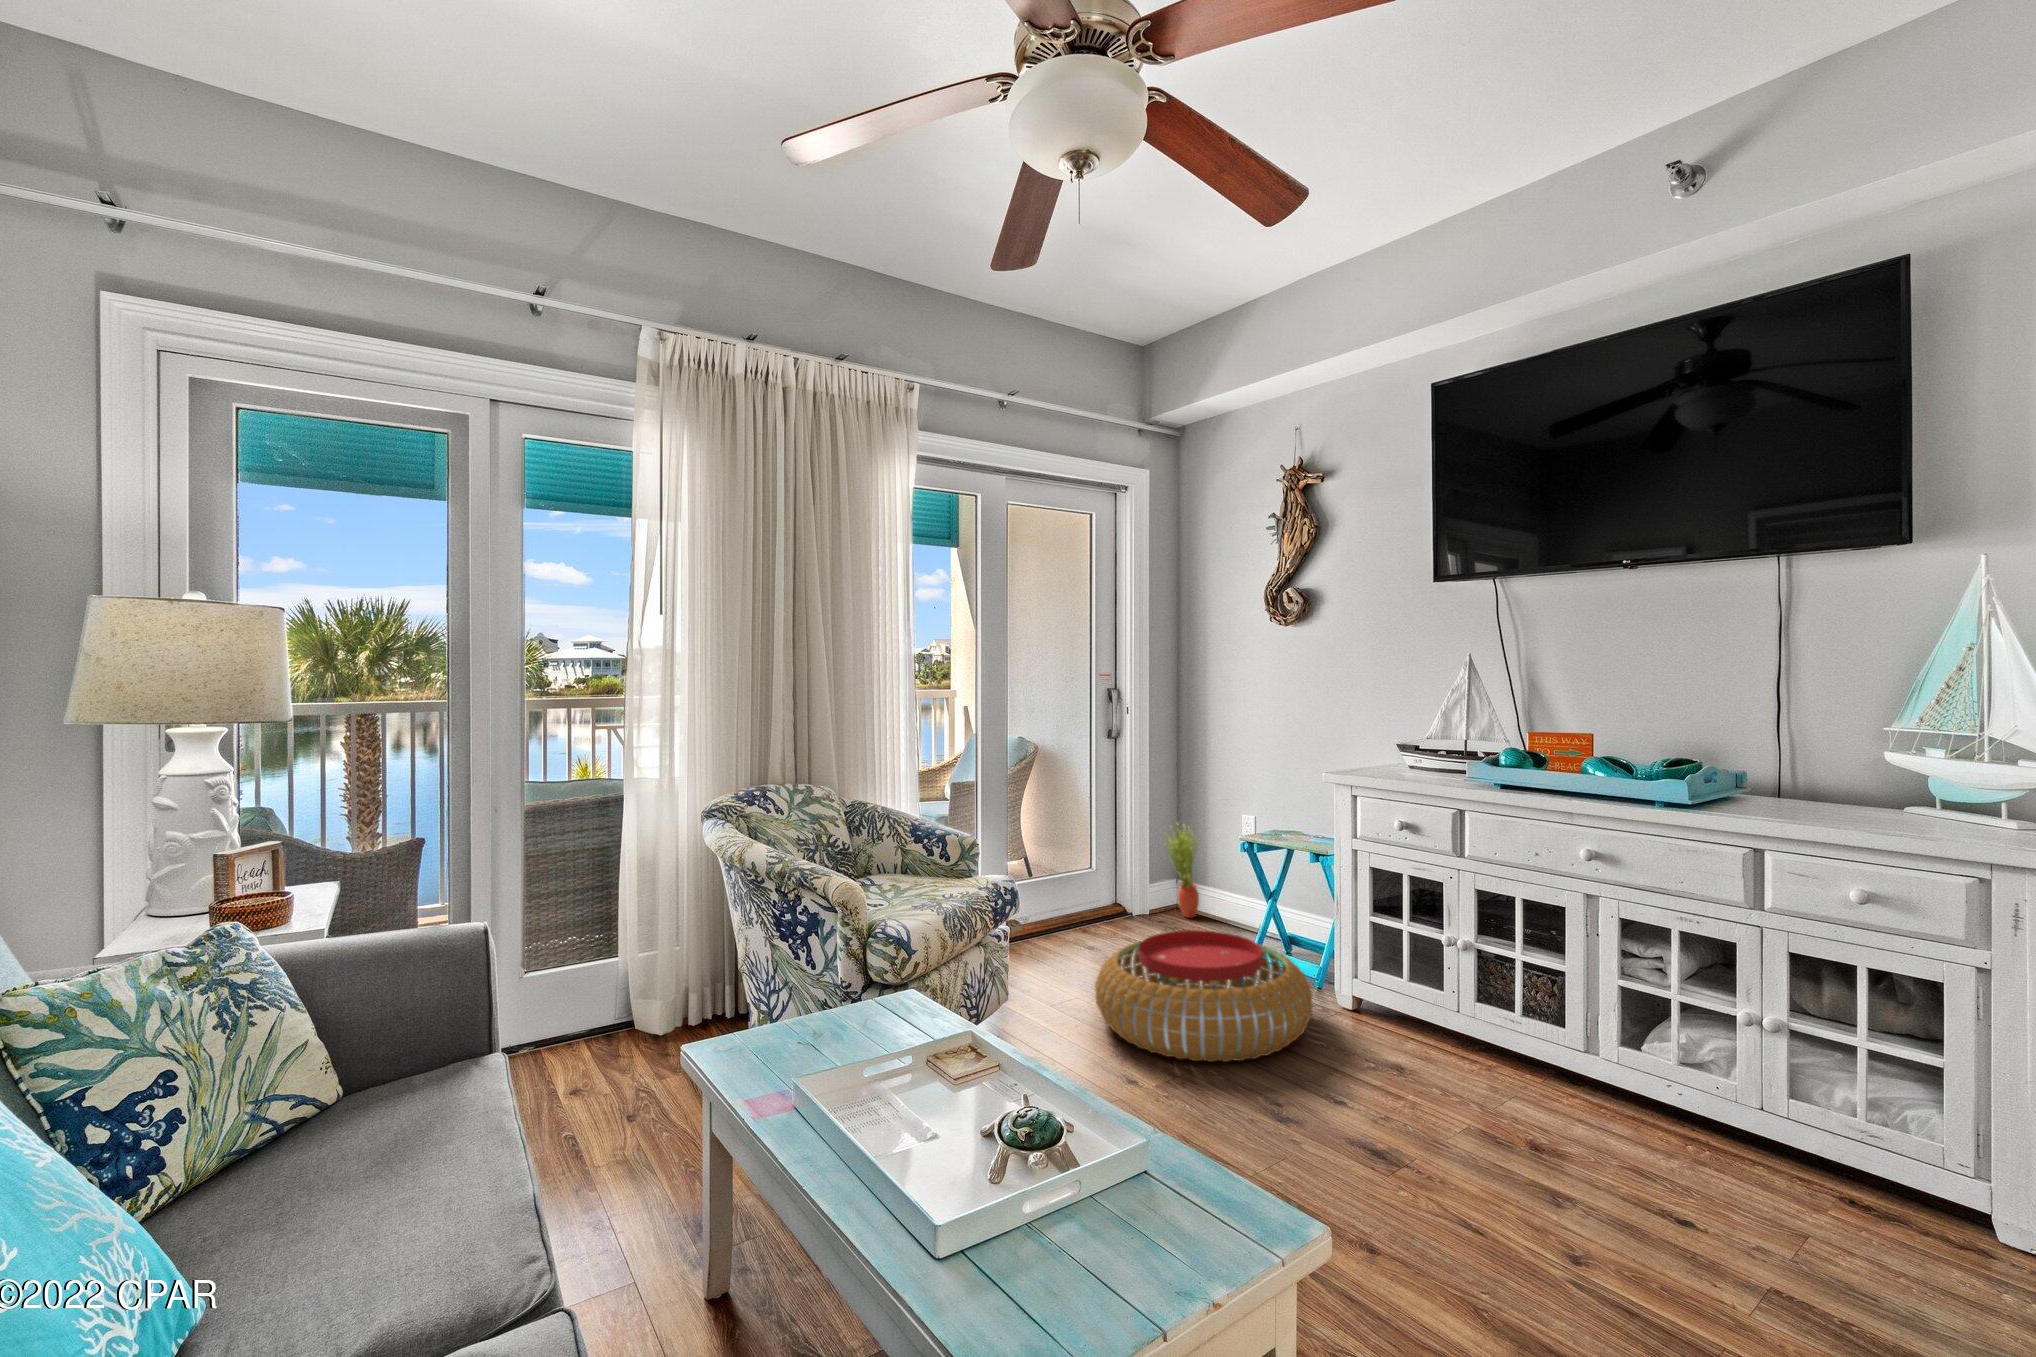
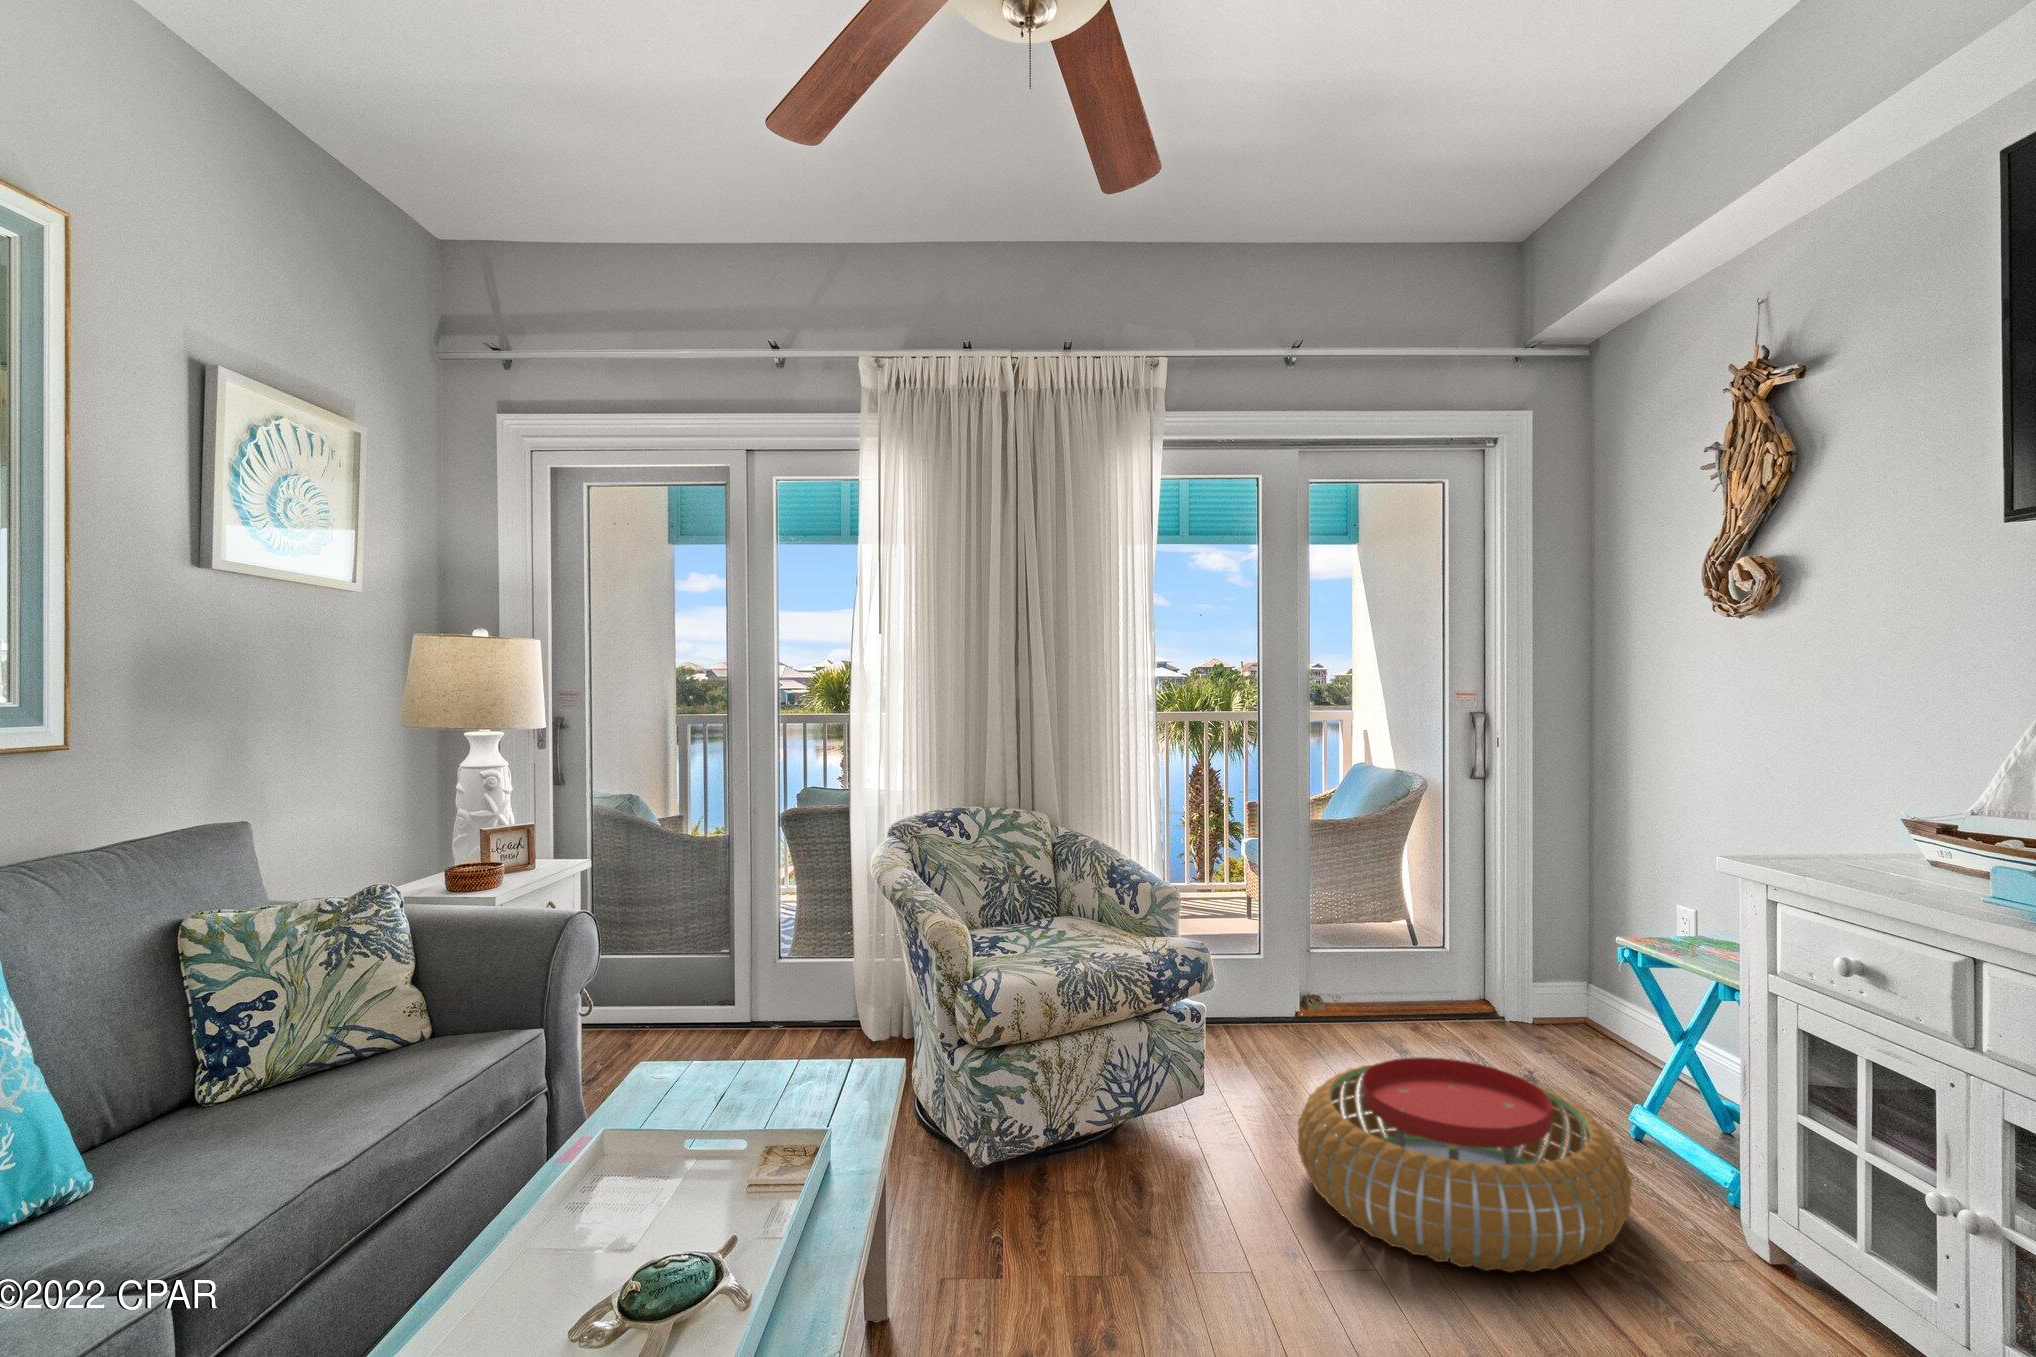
potted plant: present [1164,822,1199,918] -> none [1555,901,1611,1045]

